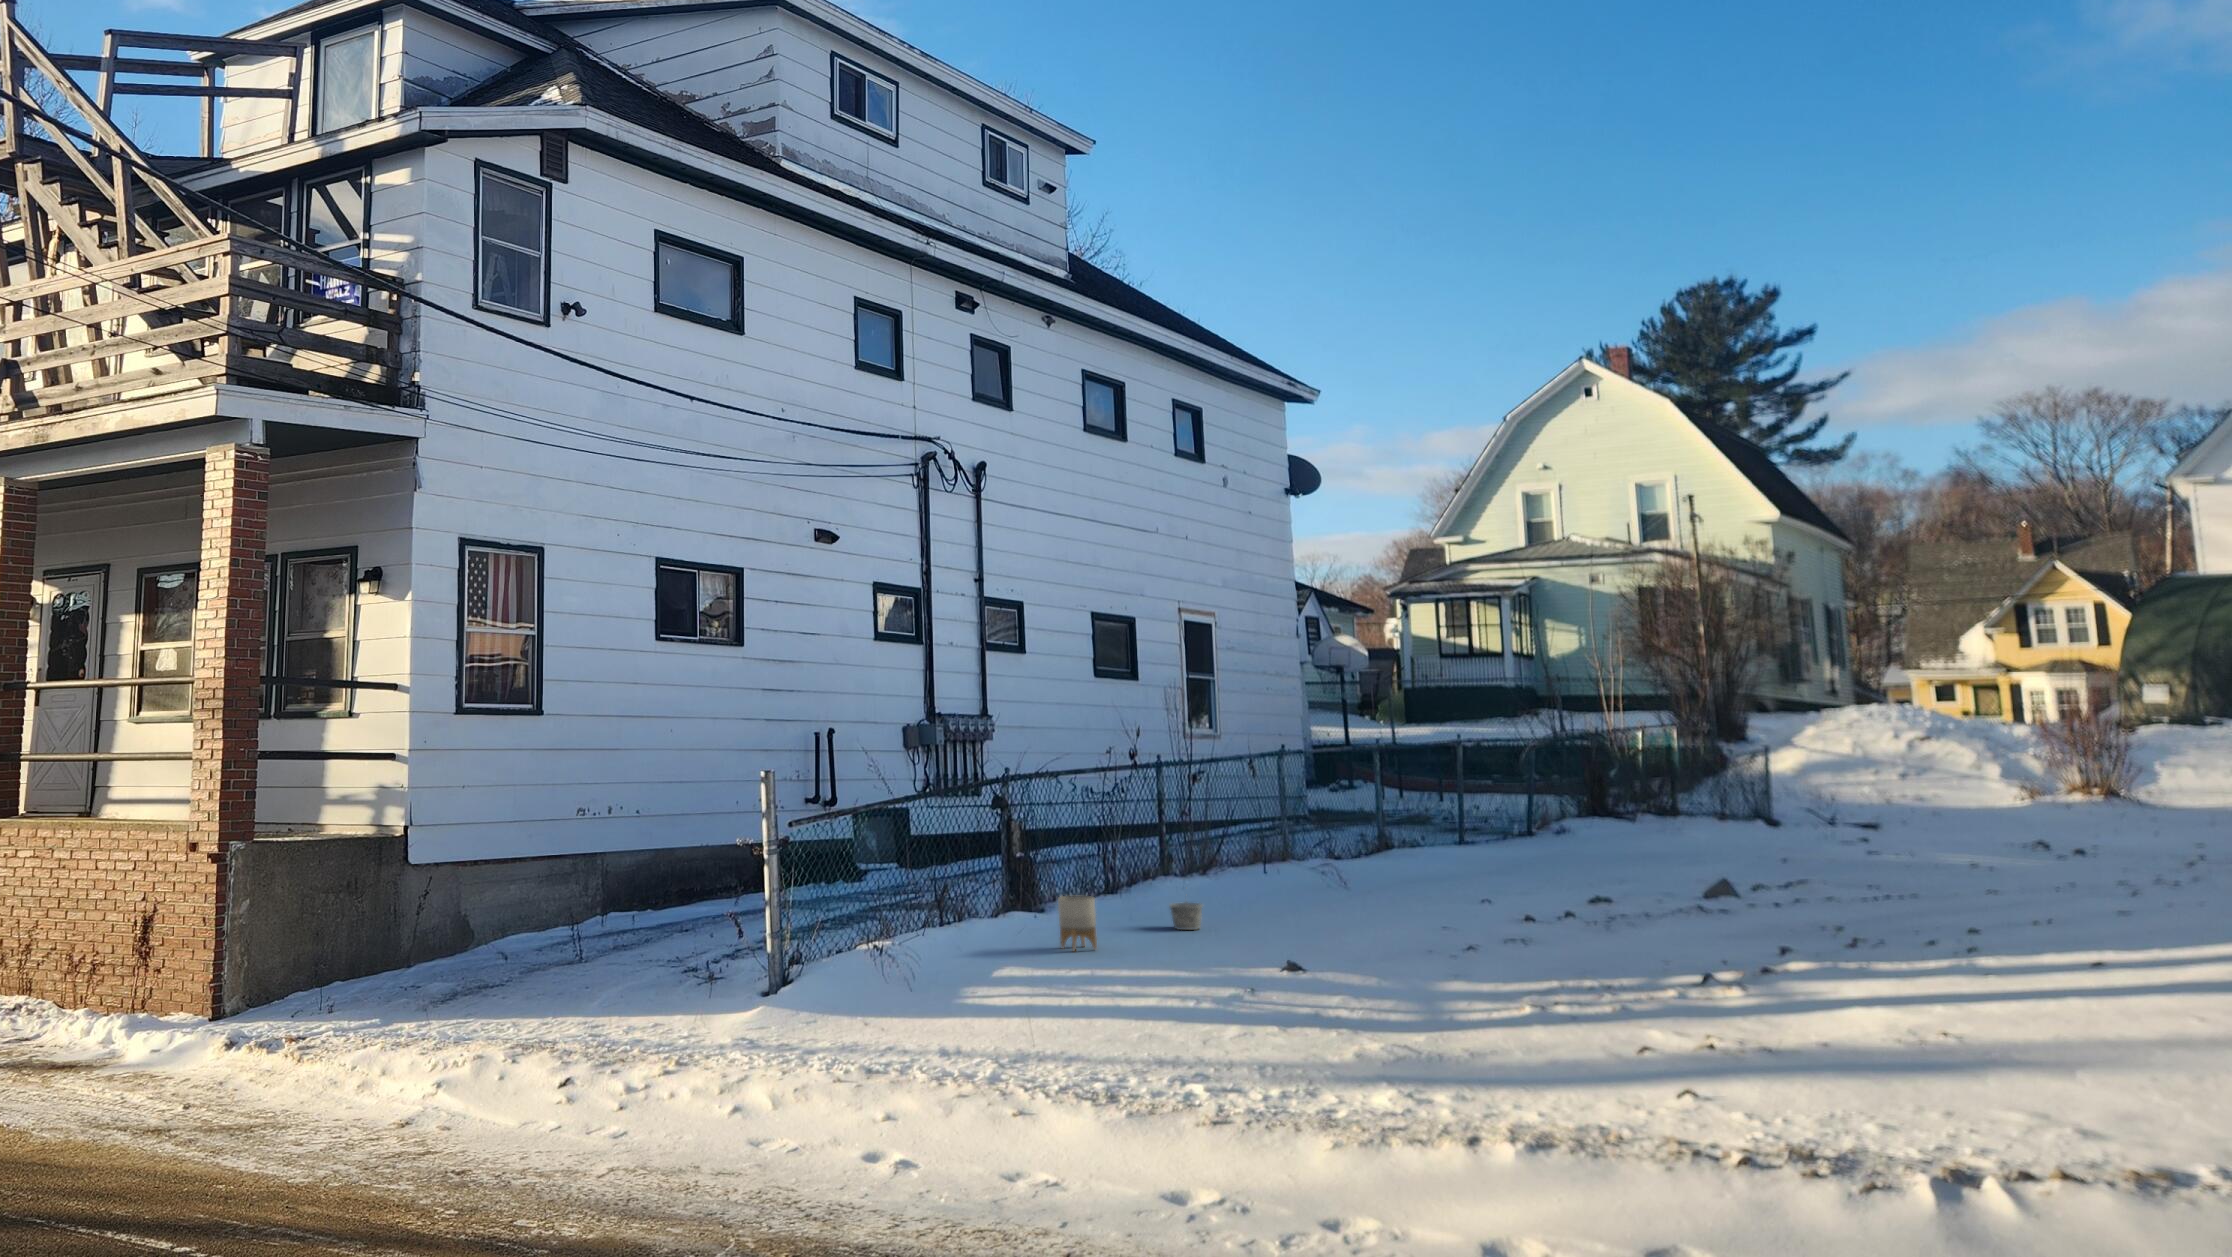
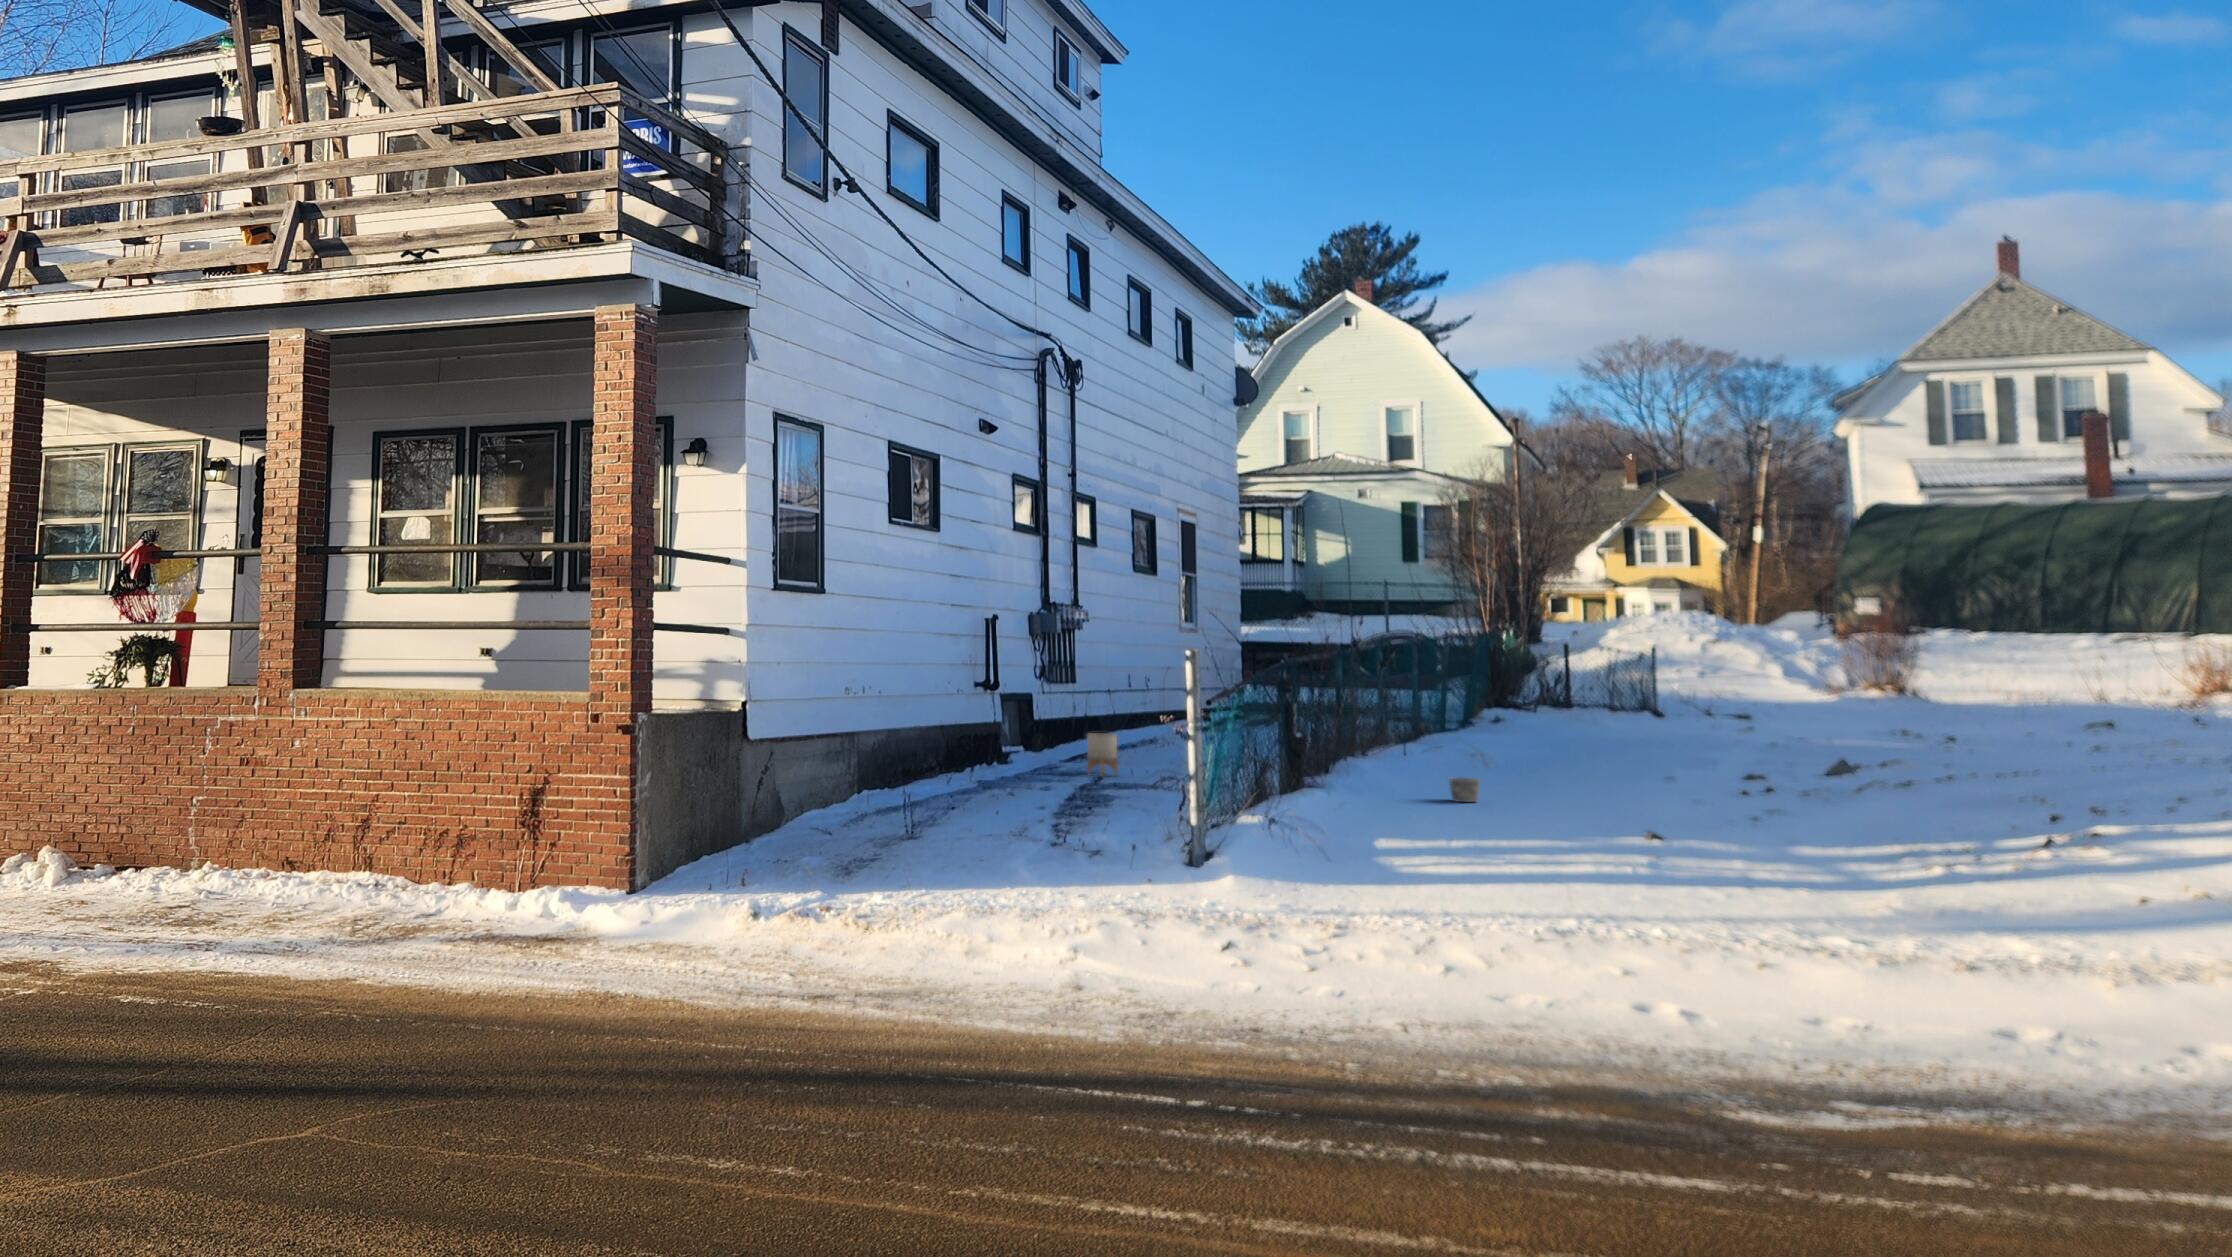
planter: present [1058,895,1097,951] -> present [1087,733,1118,775]

